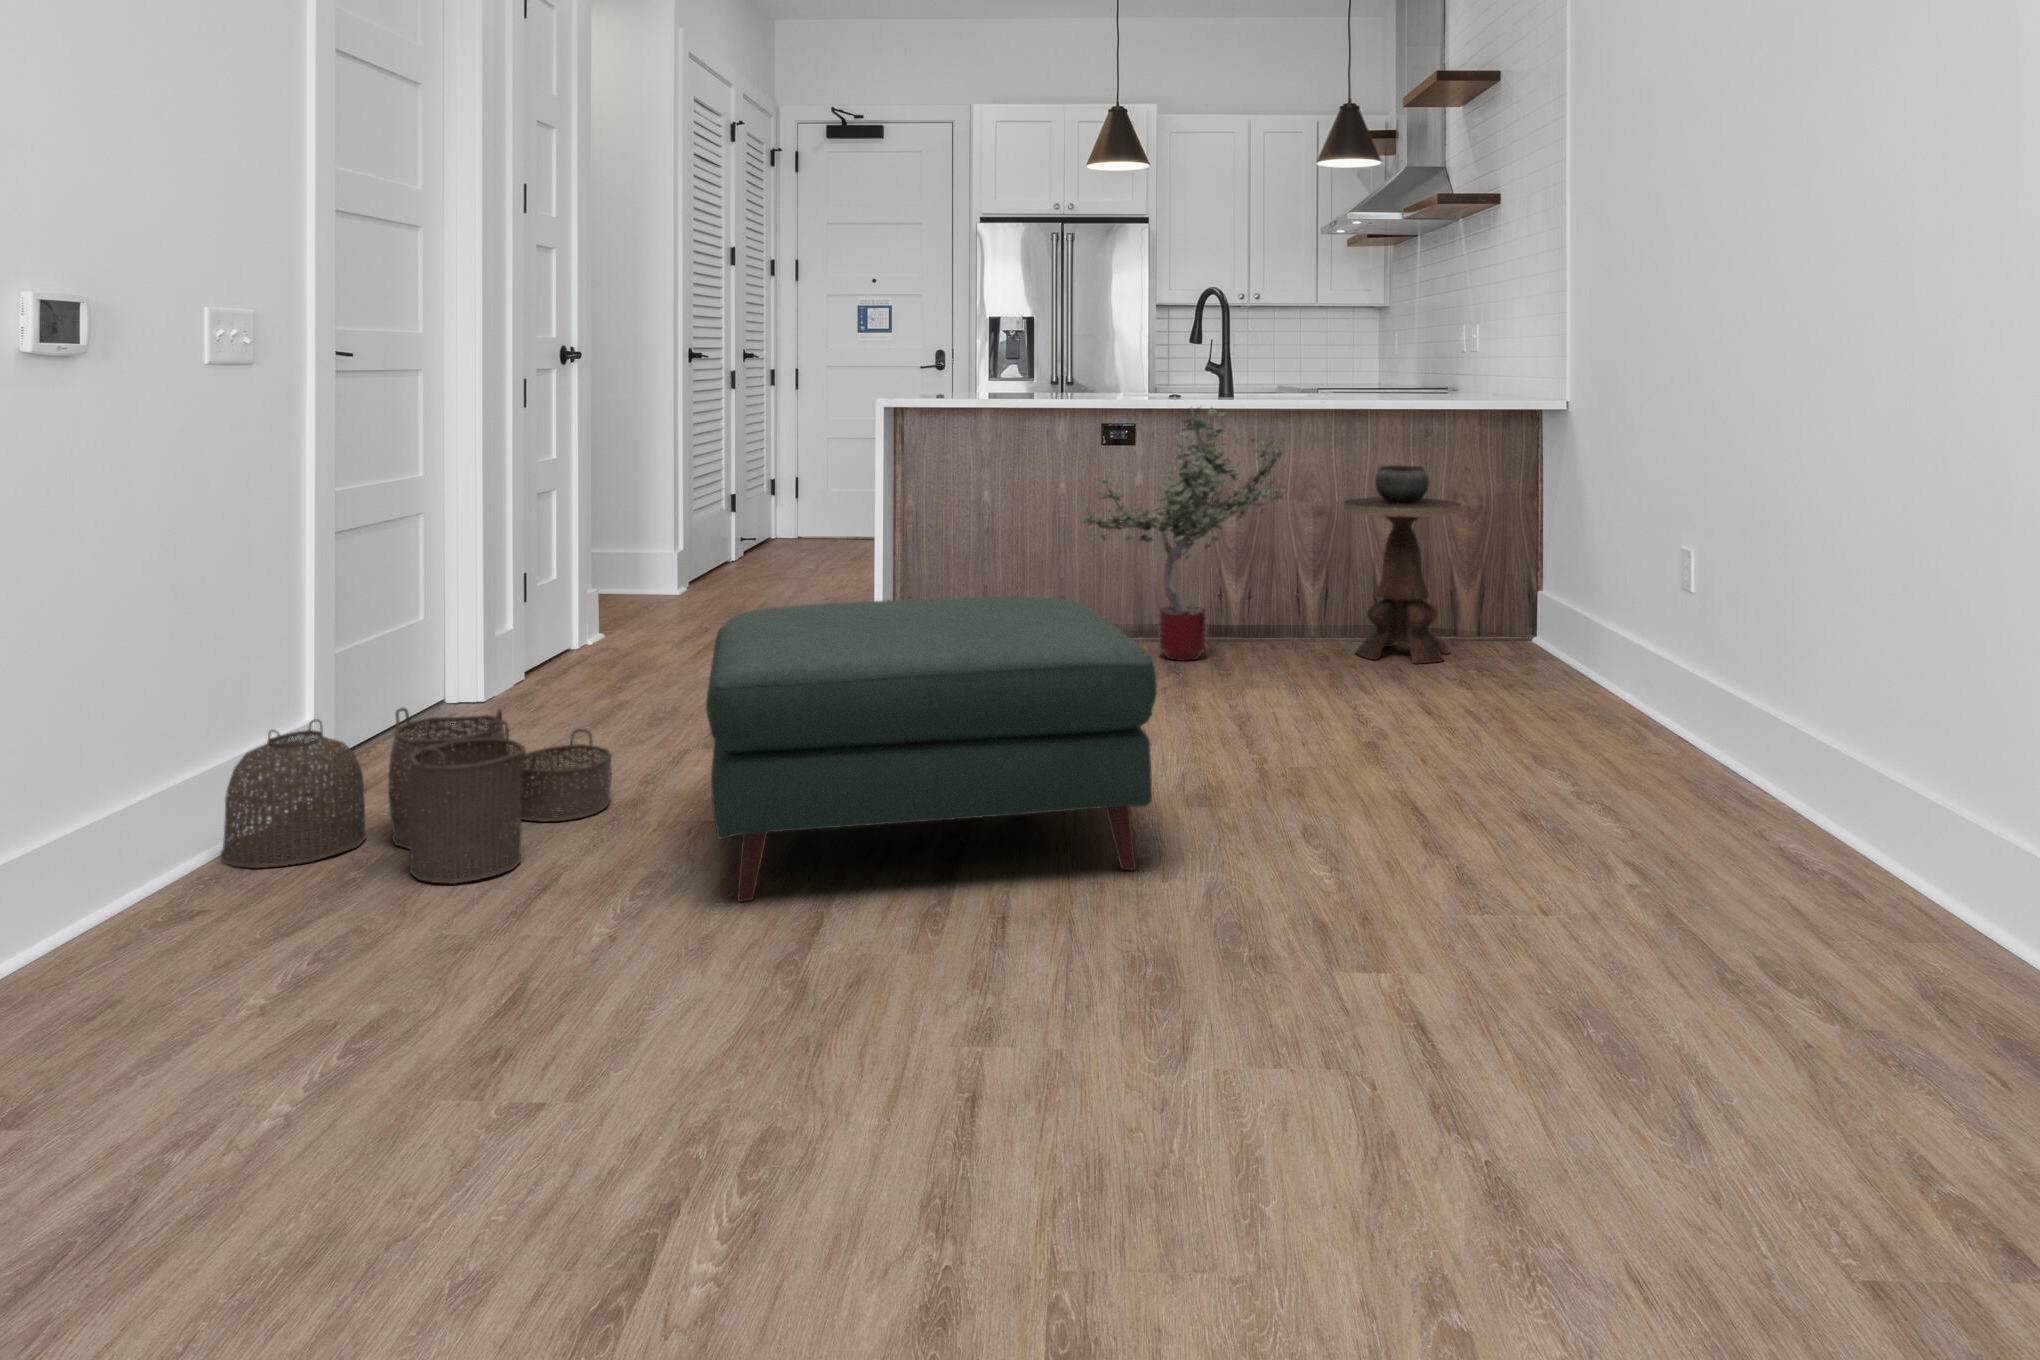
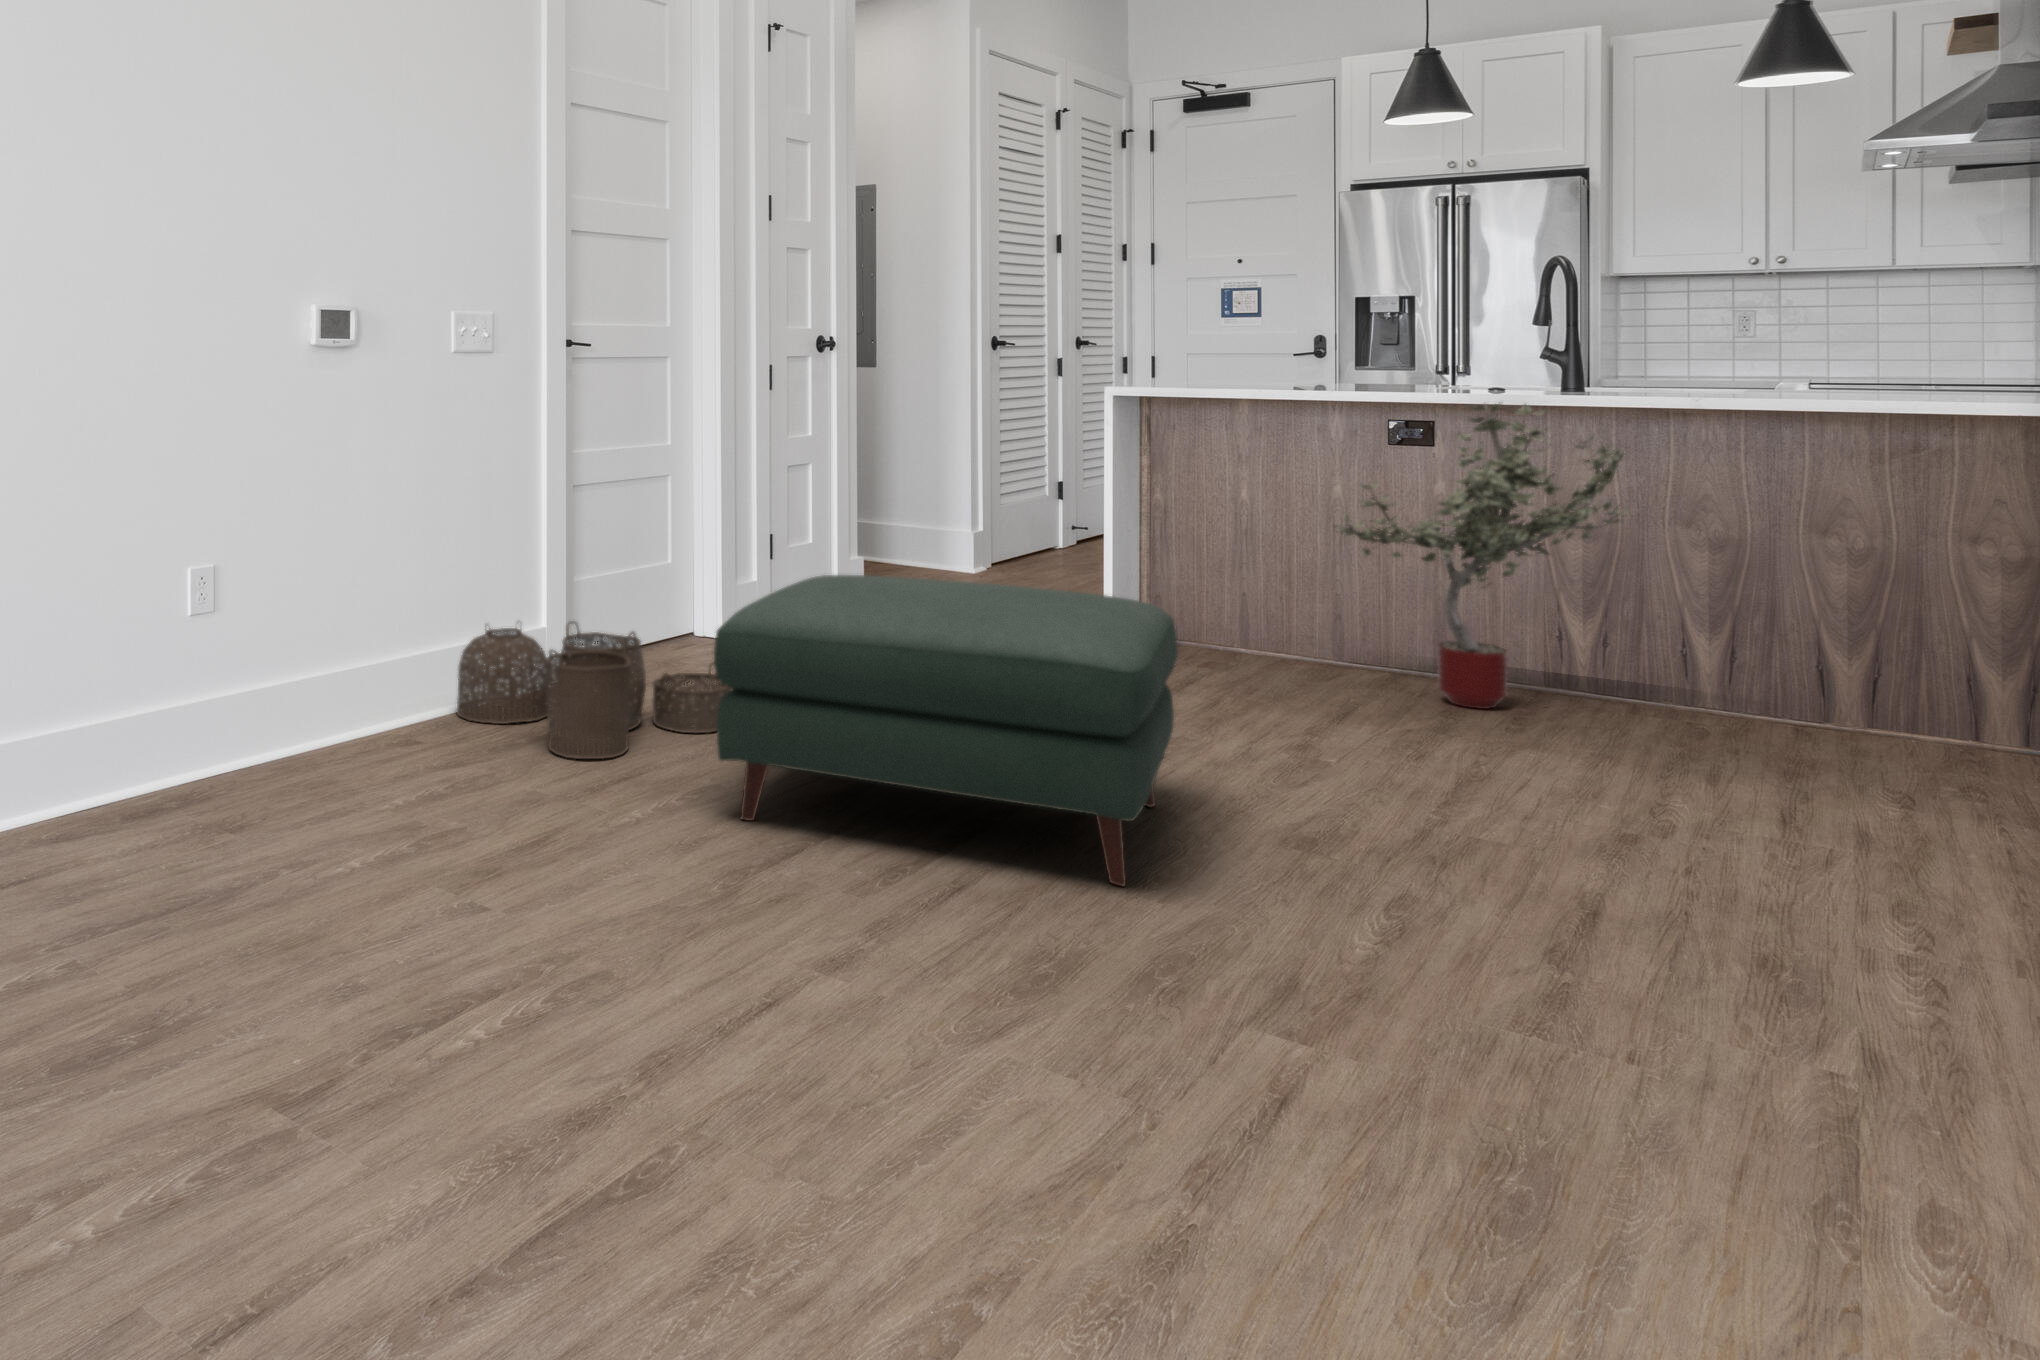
side table: present [1344,465,1462,664] -> none [1738,490,1958,771]

